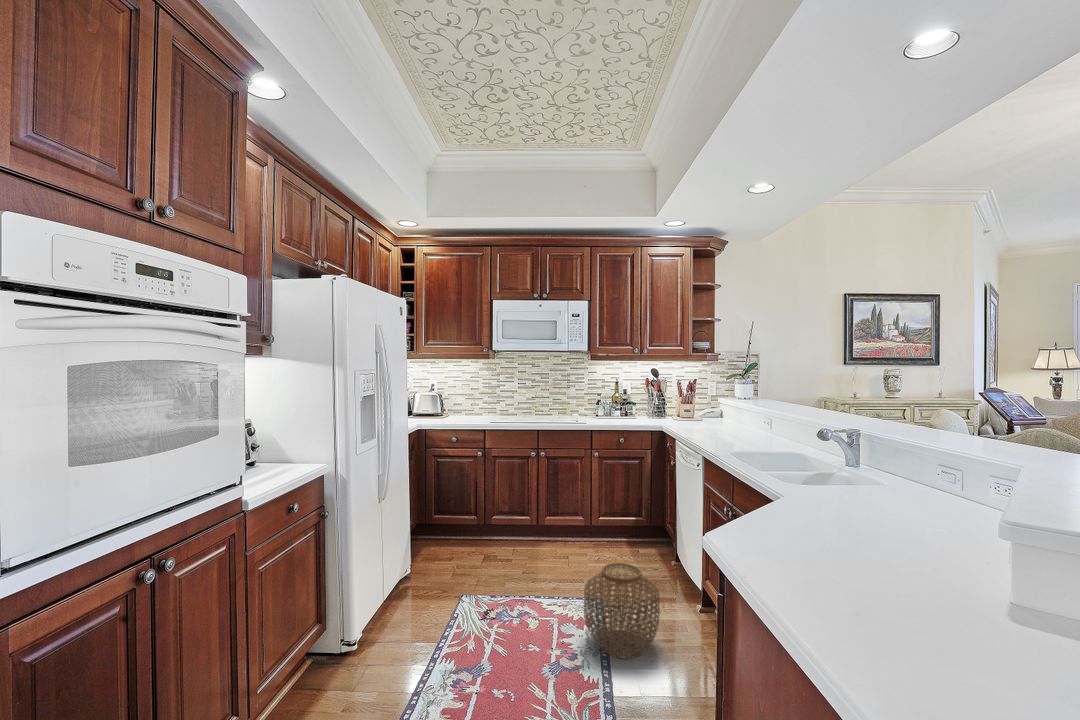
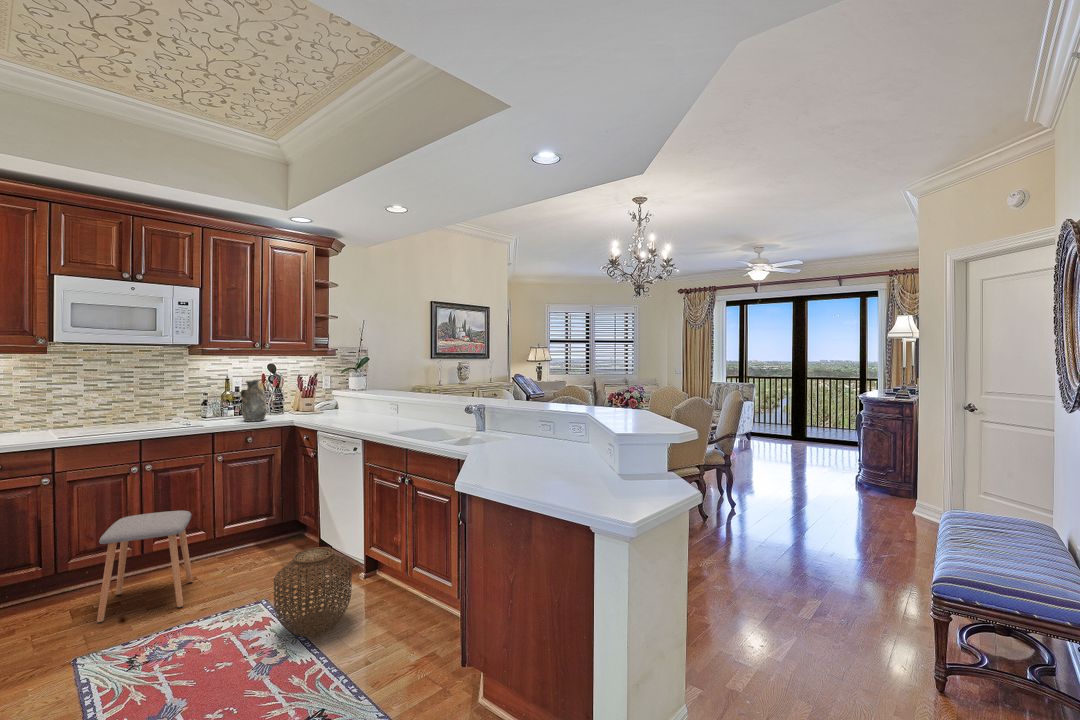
decorative vase: none [615,384,636,424] -> present [241,380,266,422]
stool: none [493,491,563,580] -> present [97,510,193,624]

